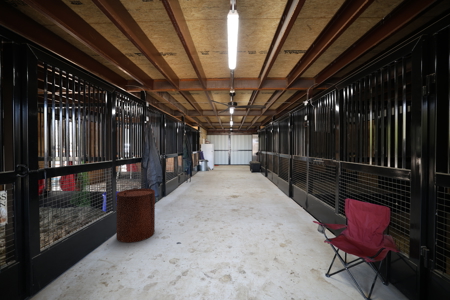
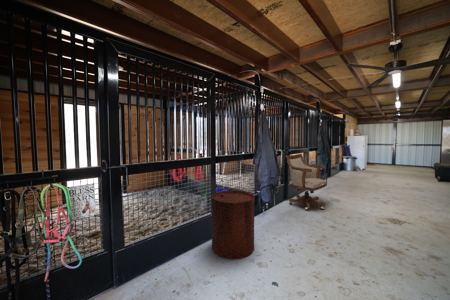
chair: none [165,158,195,201] -> present [285,154,327,210]

